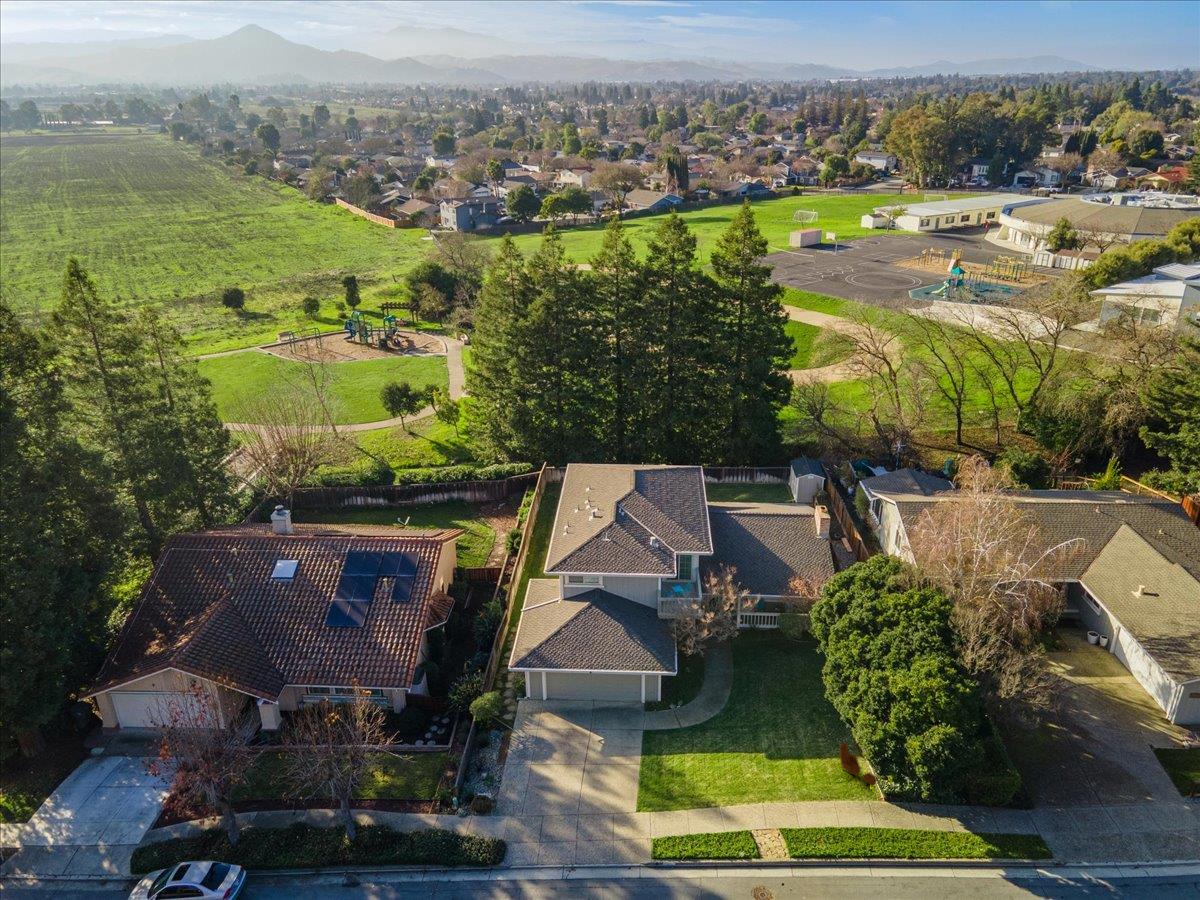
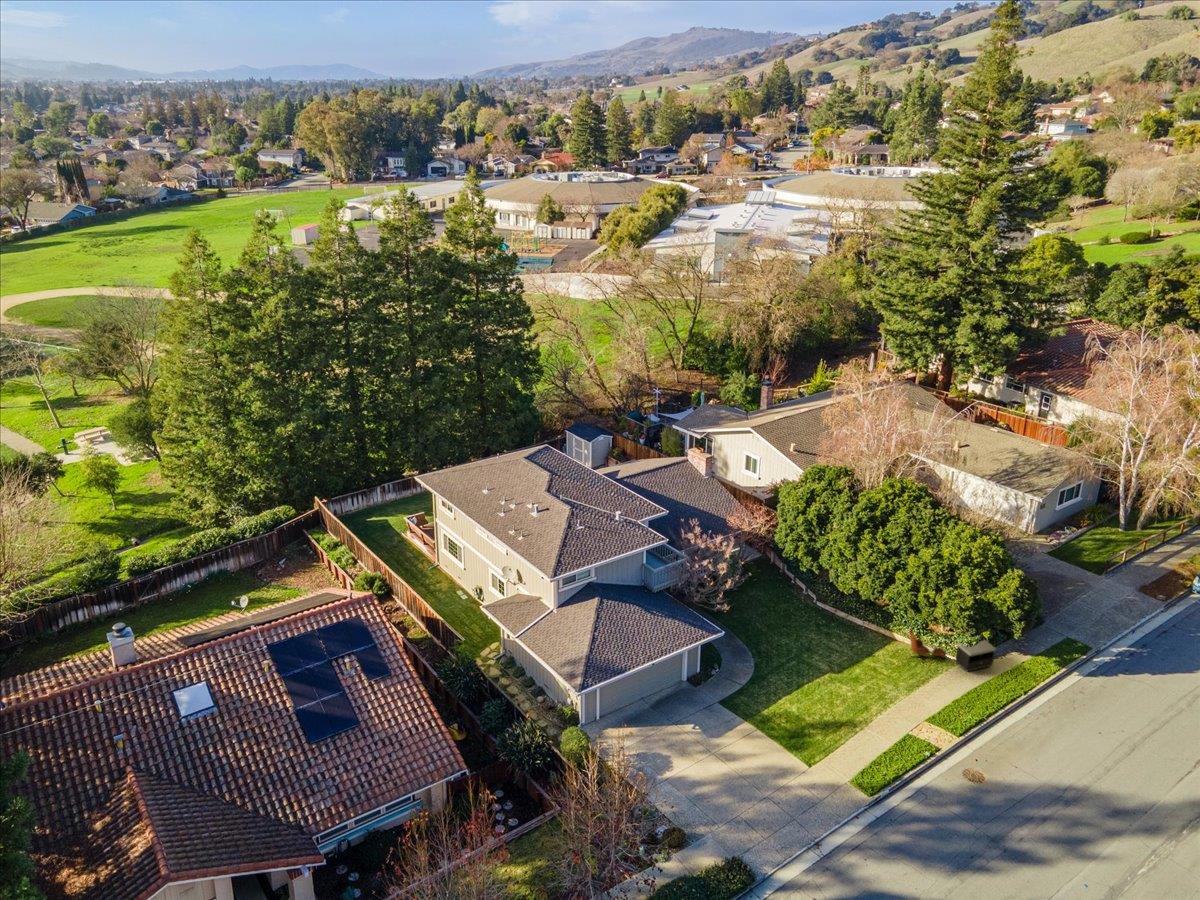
storage bench: none [878,779,916,818] -> present [956,640,996,671]

